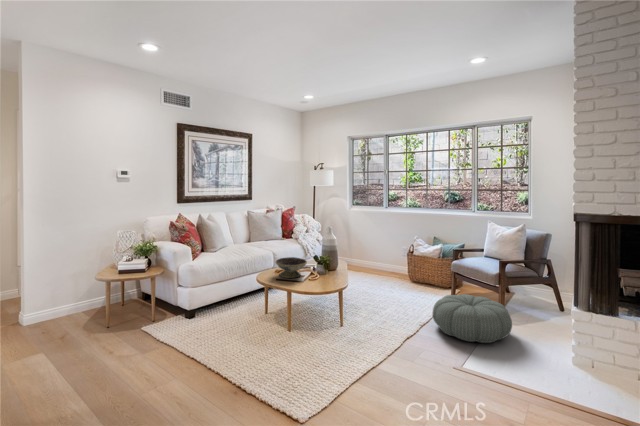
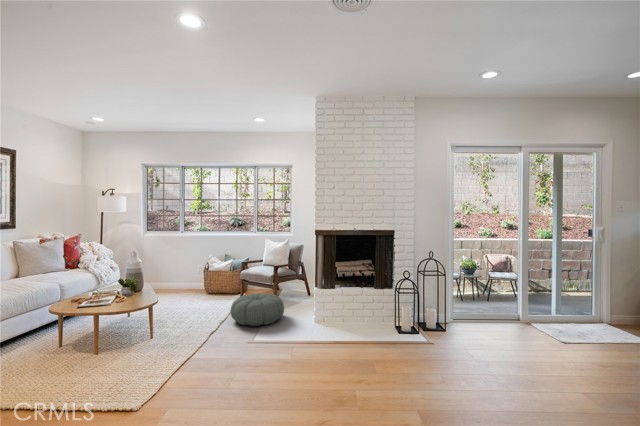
decorative bowl: present [276,257,307,278] -> none [75,284,113,305]

